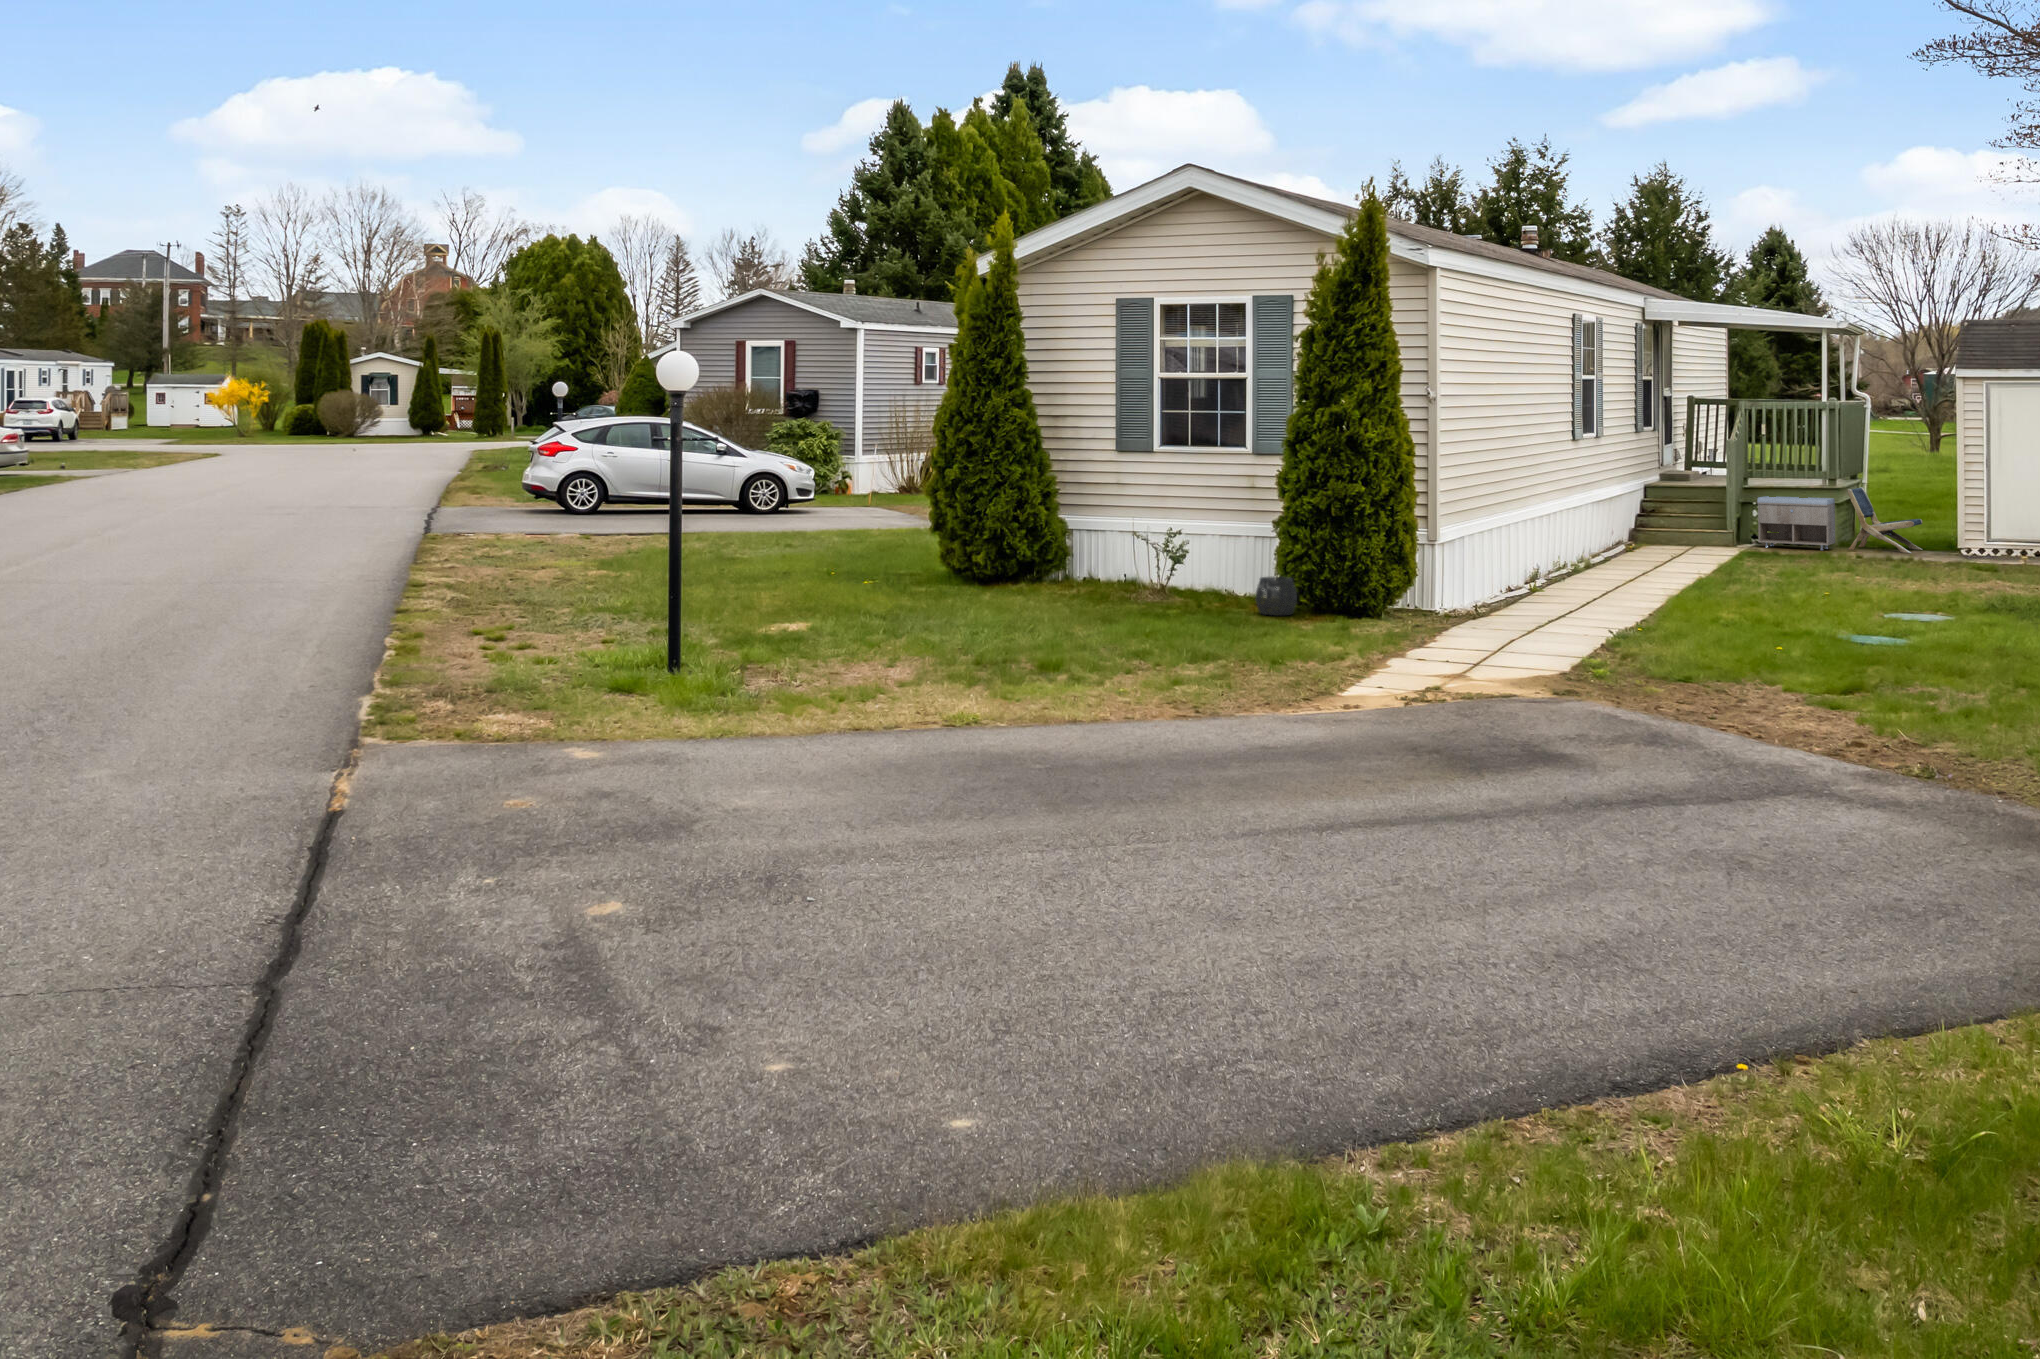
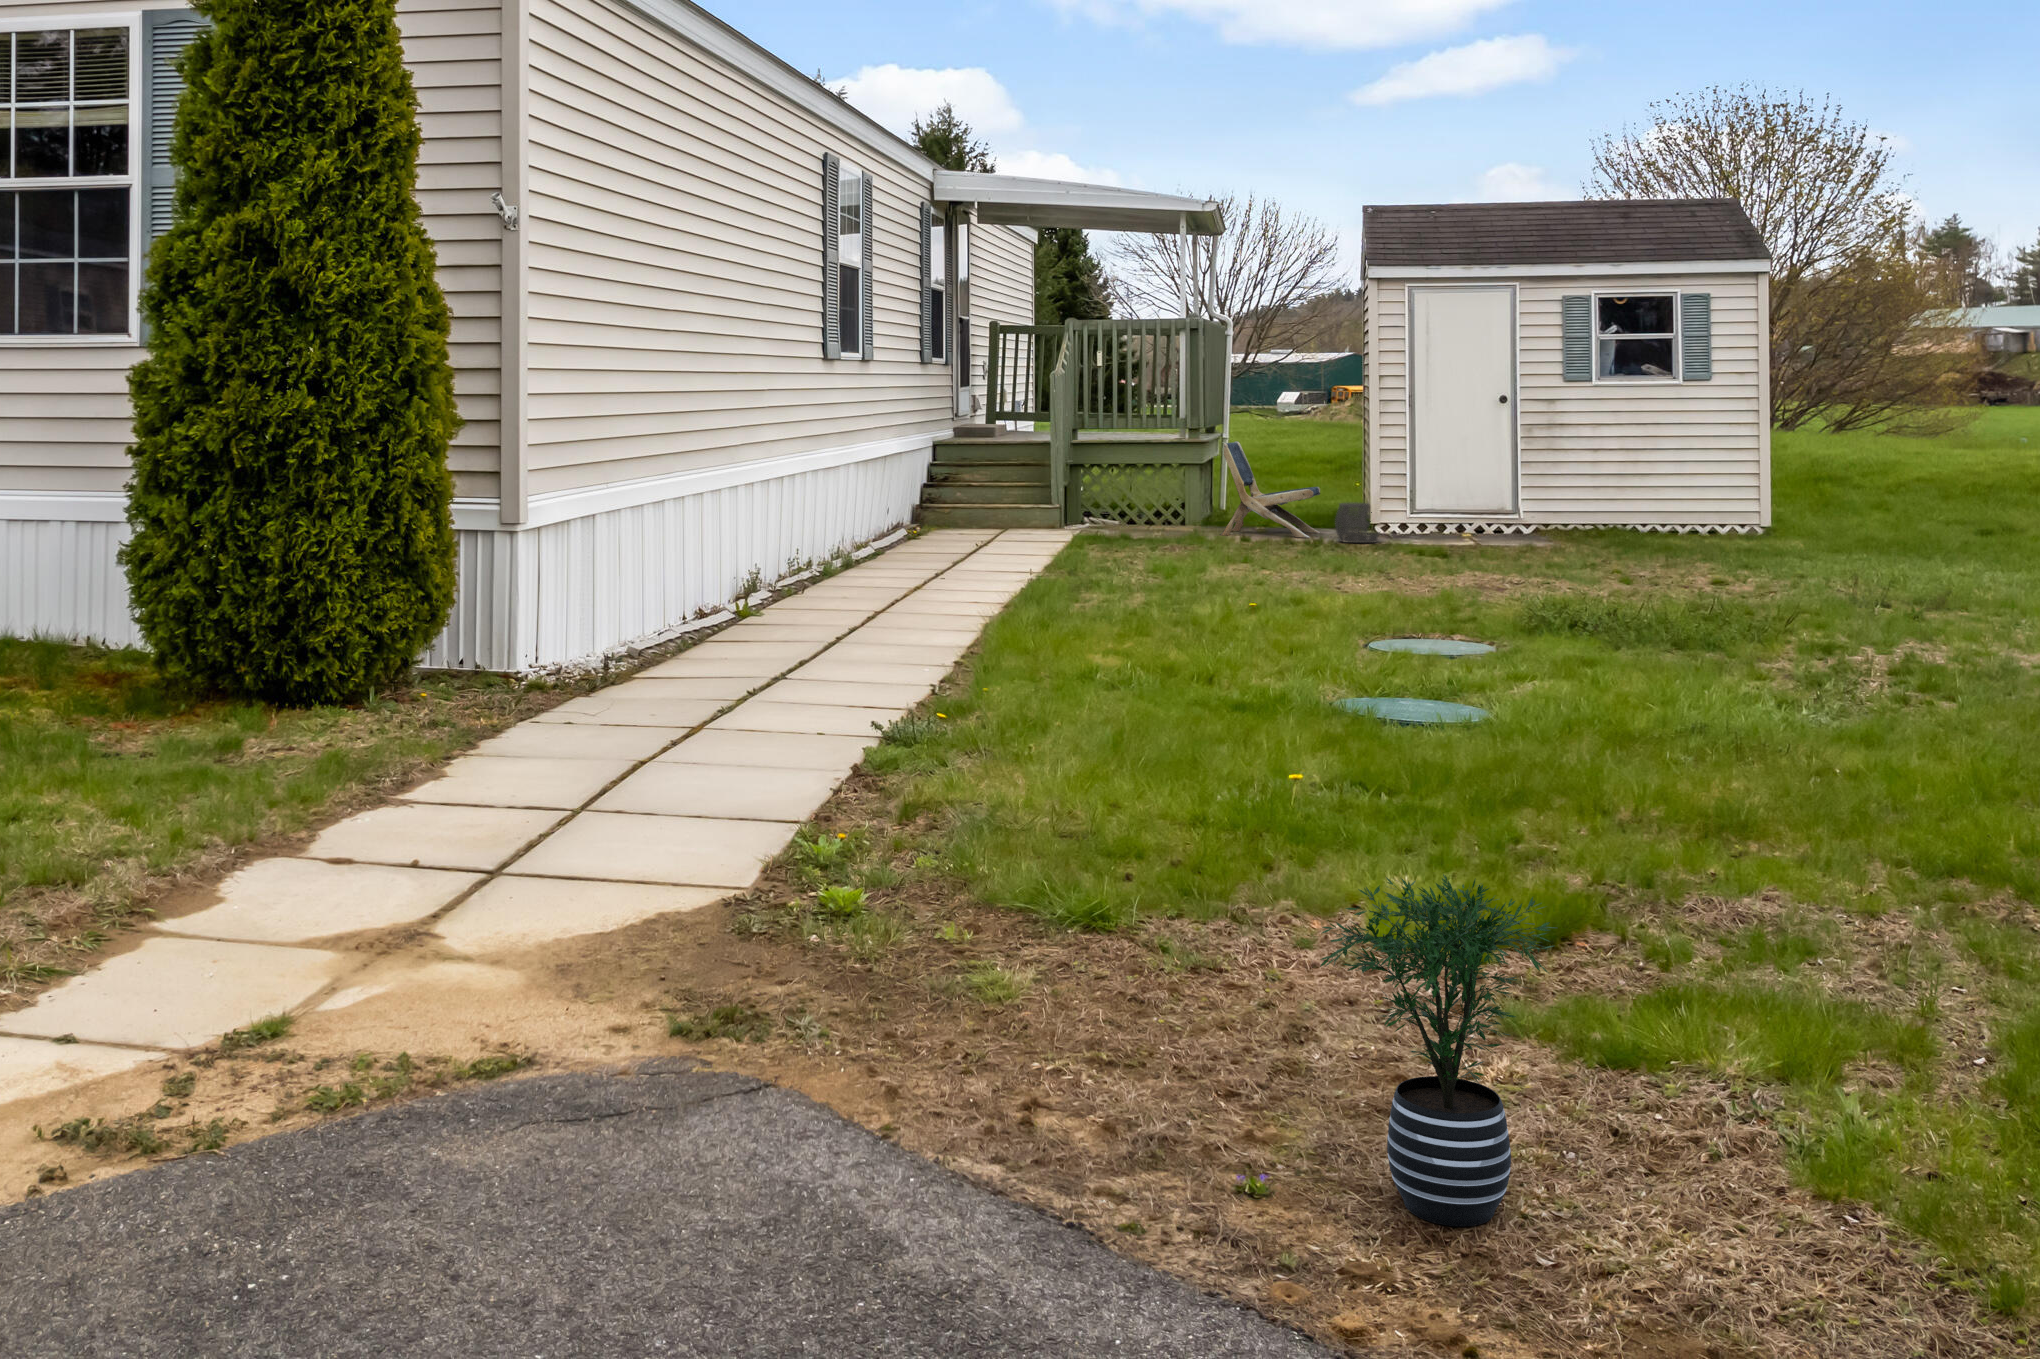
storage bench: present [1757,496,1835,550] -> none [1095,457,1203,537]
woven basket: present [1256,577,1297,616] -> present [1335,503,1380,543]
potted plant: none [1739,652,1805,738] -> present [1320,874,1556,1226]

